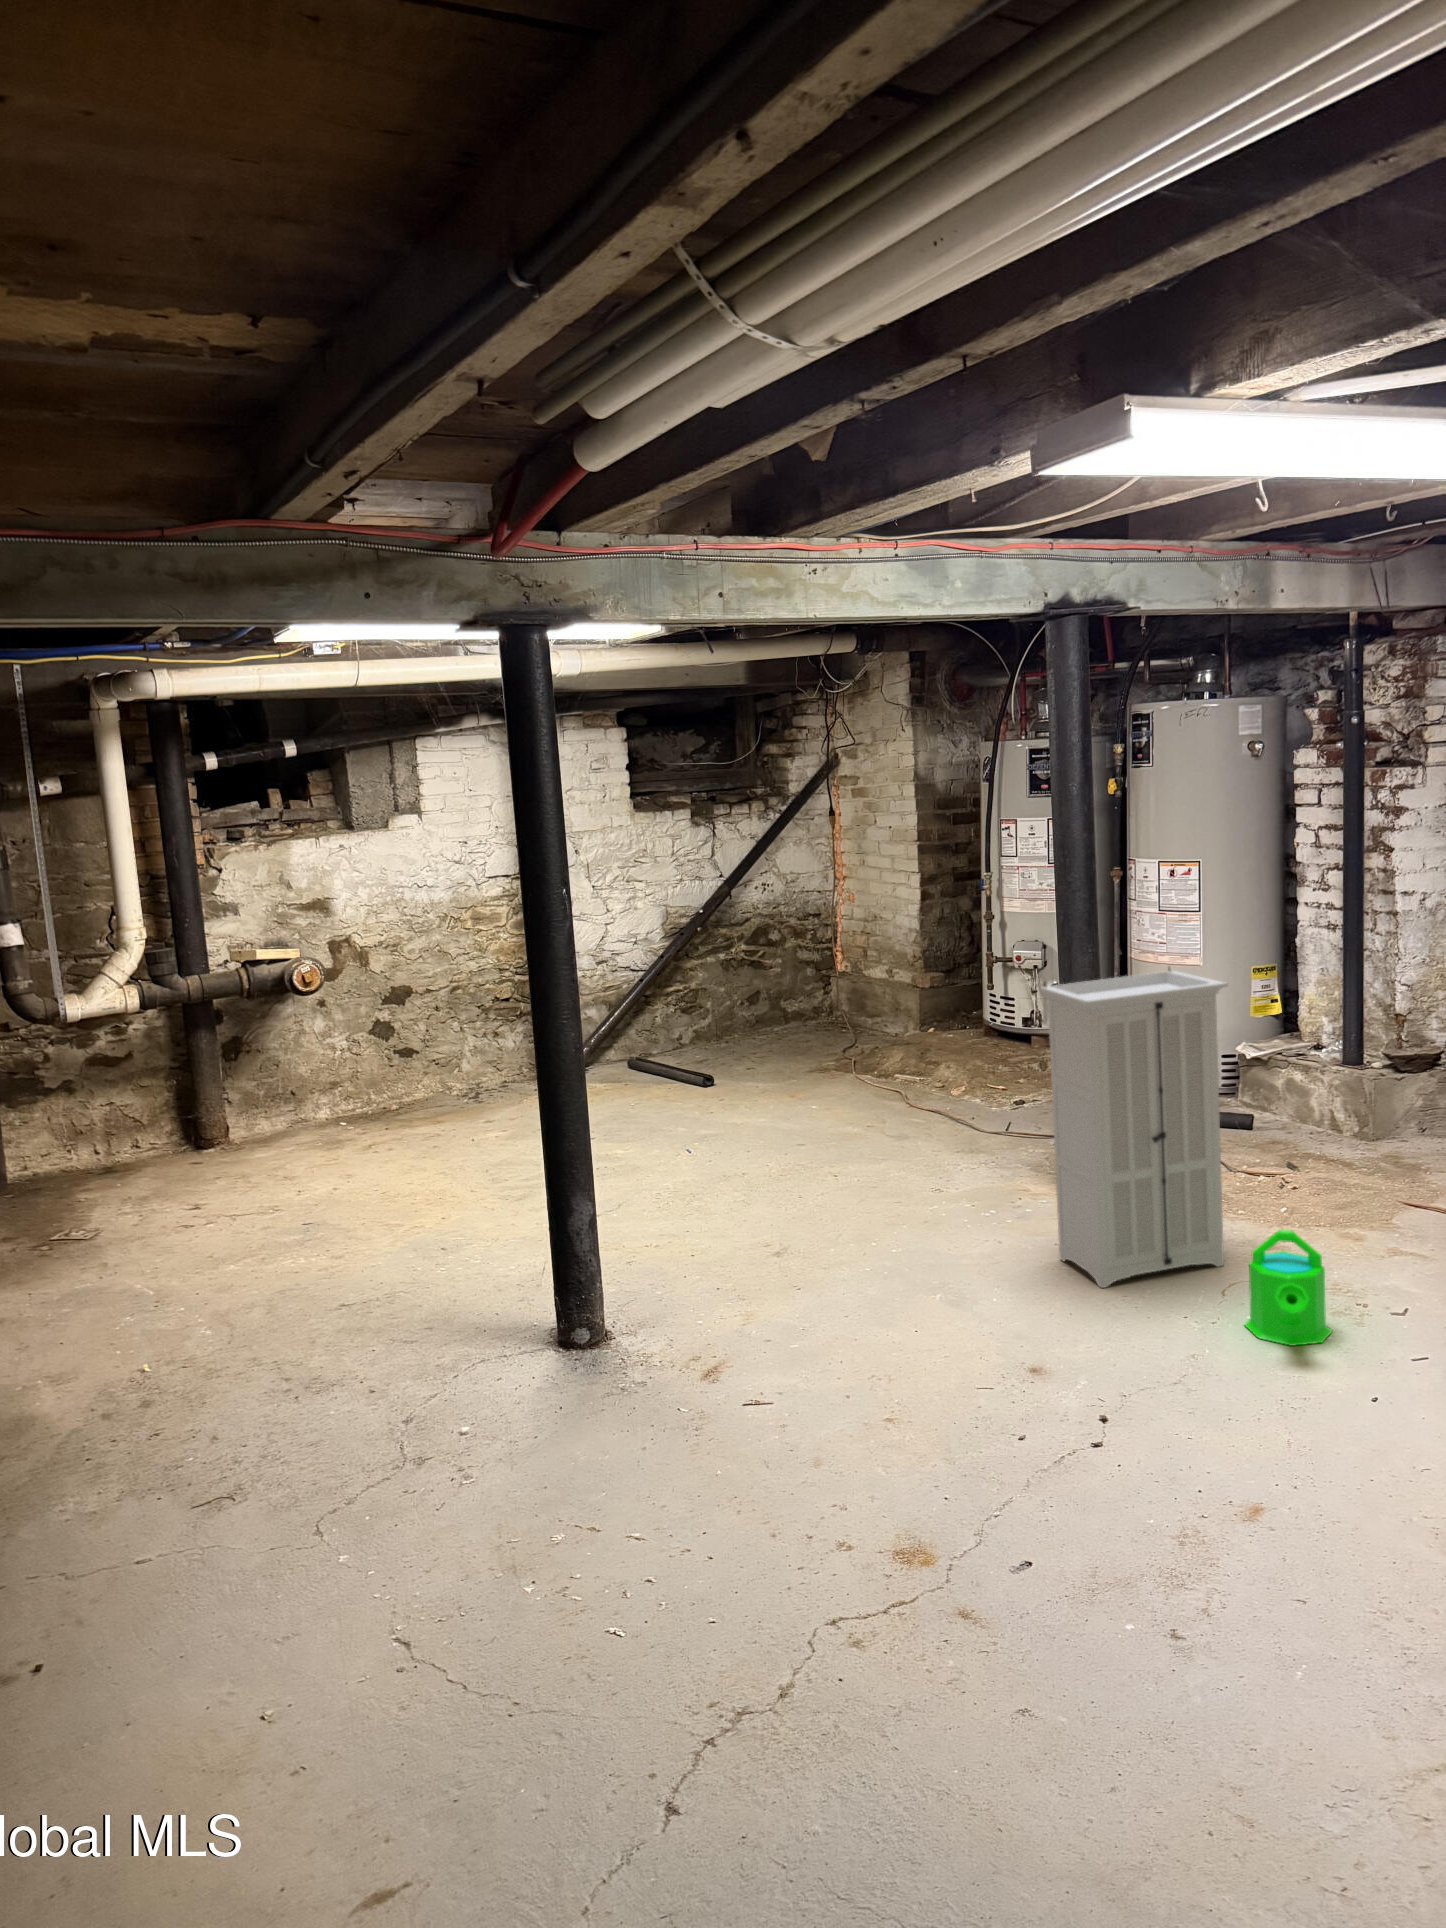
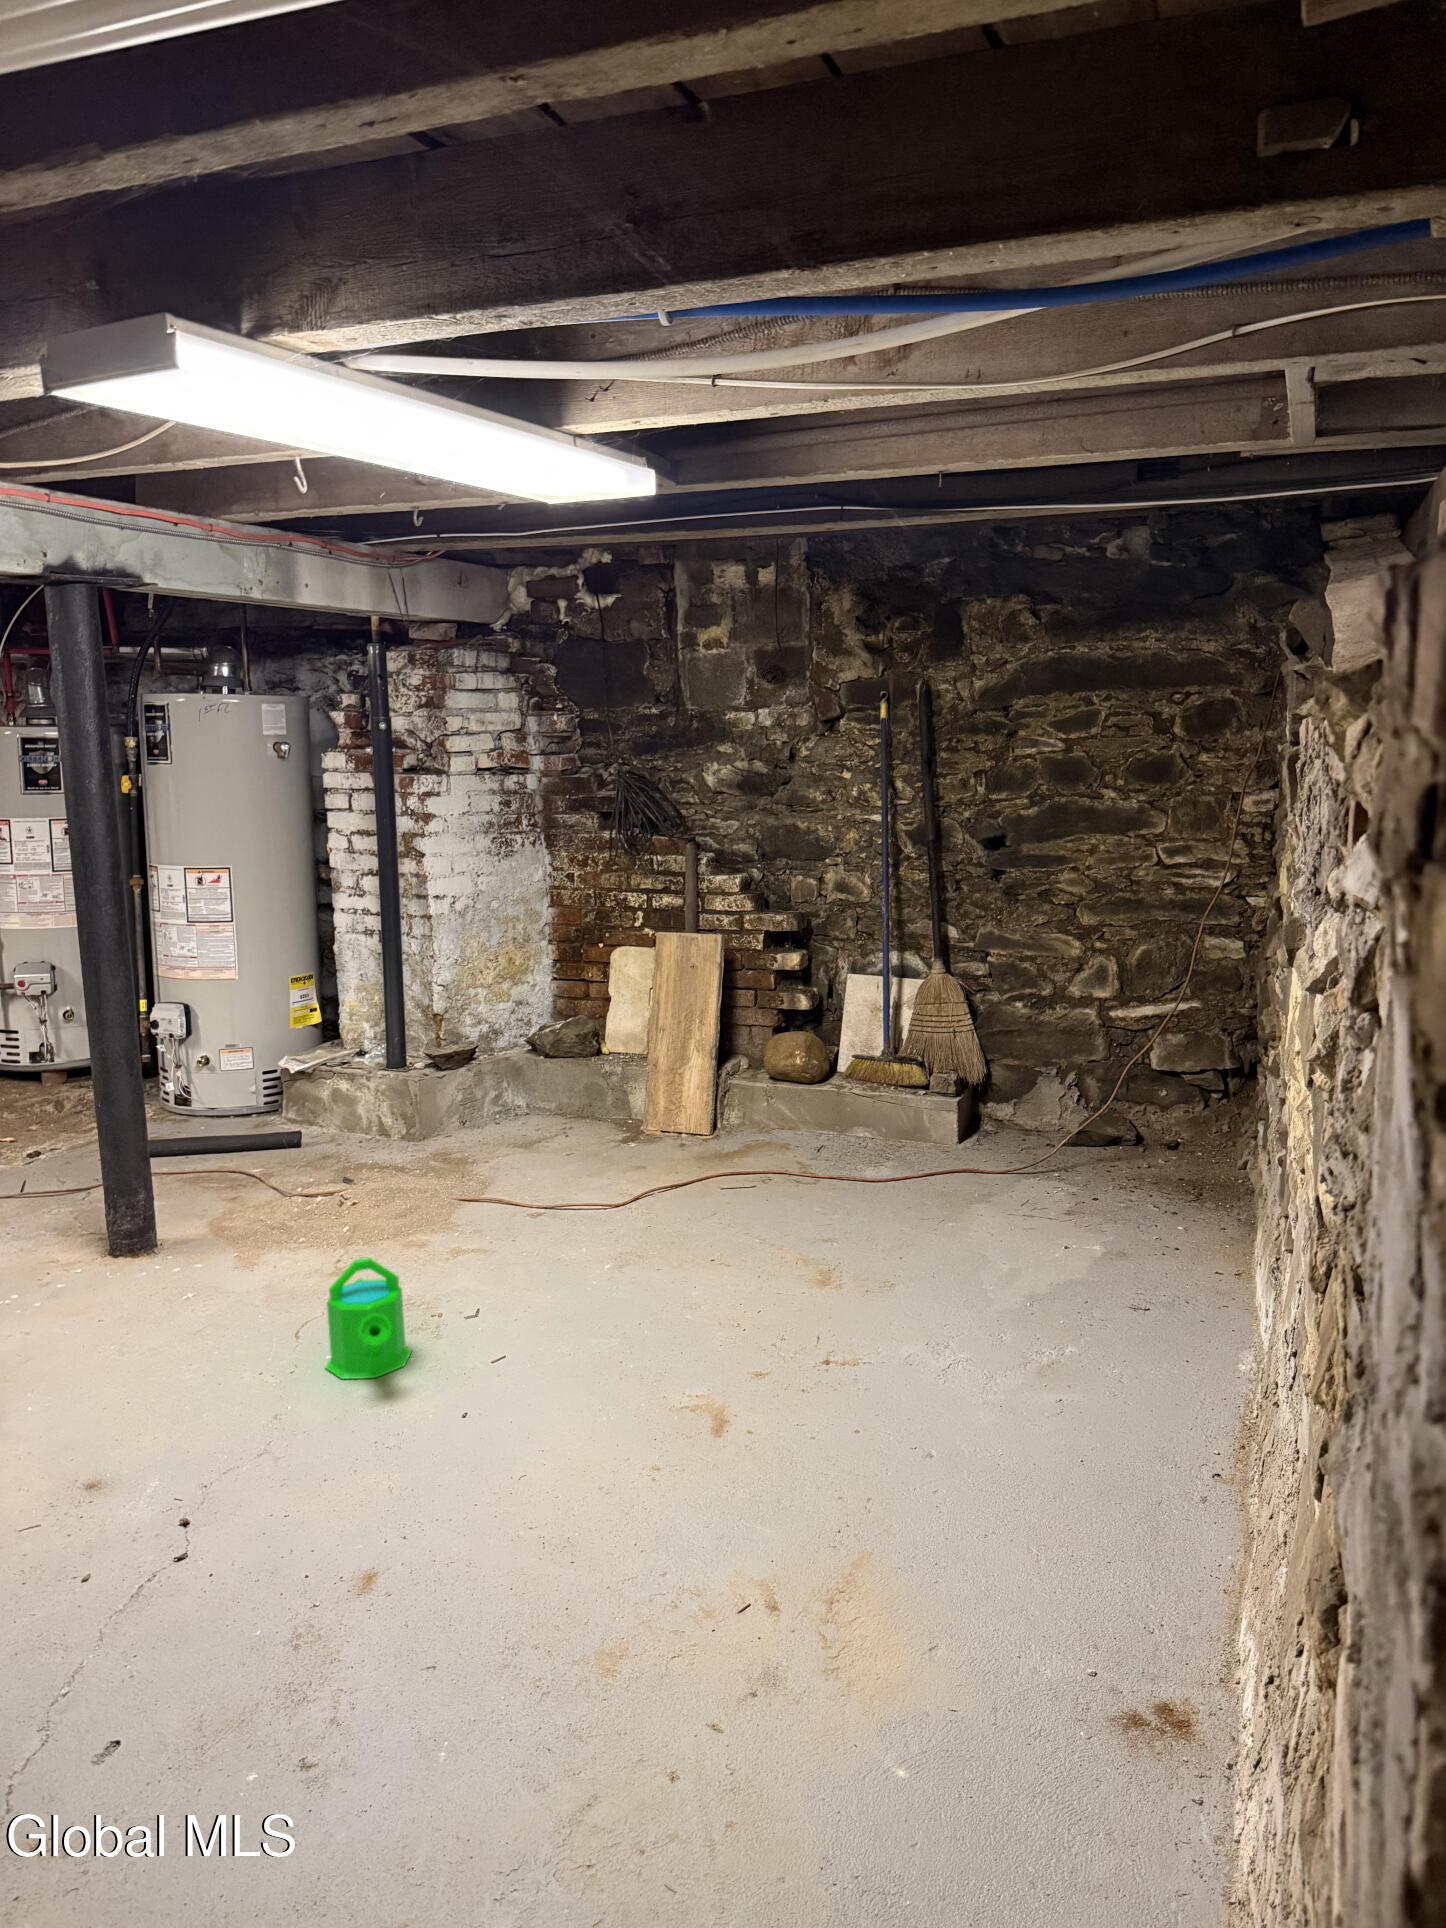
storage cabinet: present [1040,969,1228,1288] -> none [64,987,295,1366]

